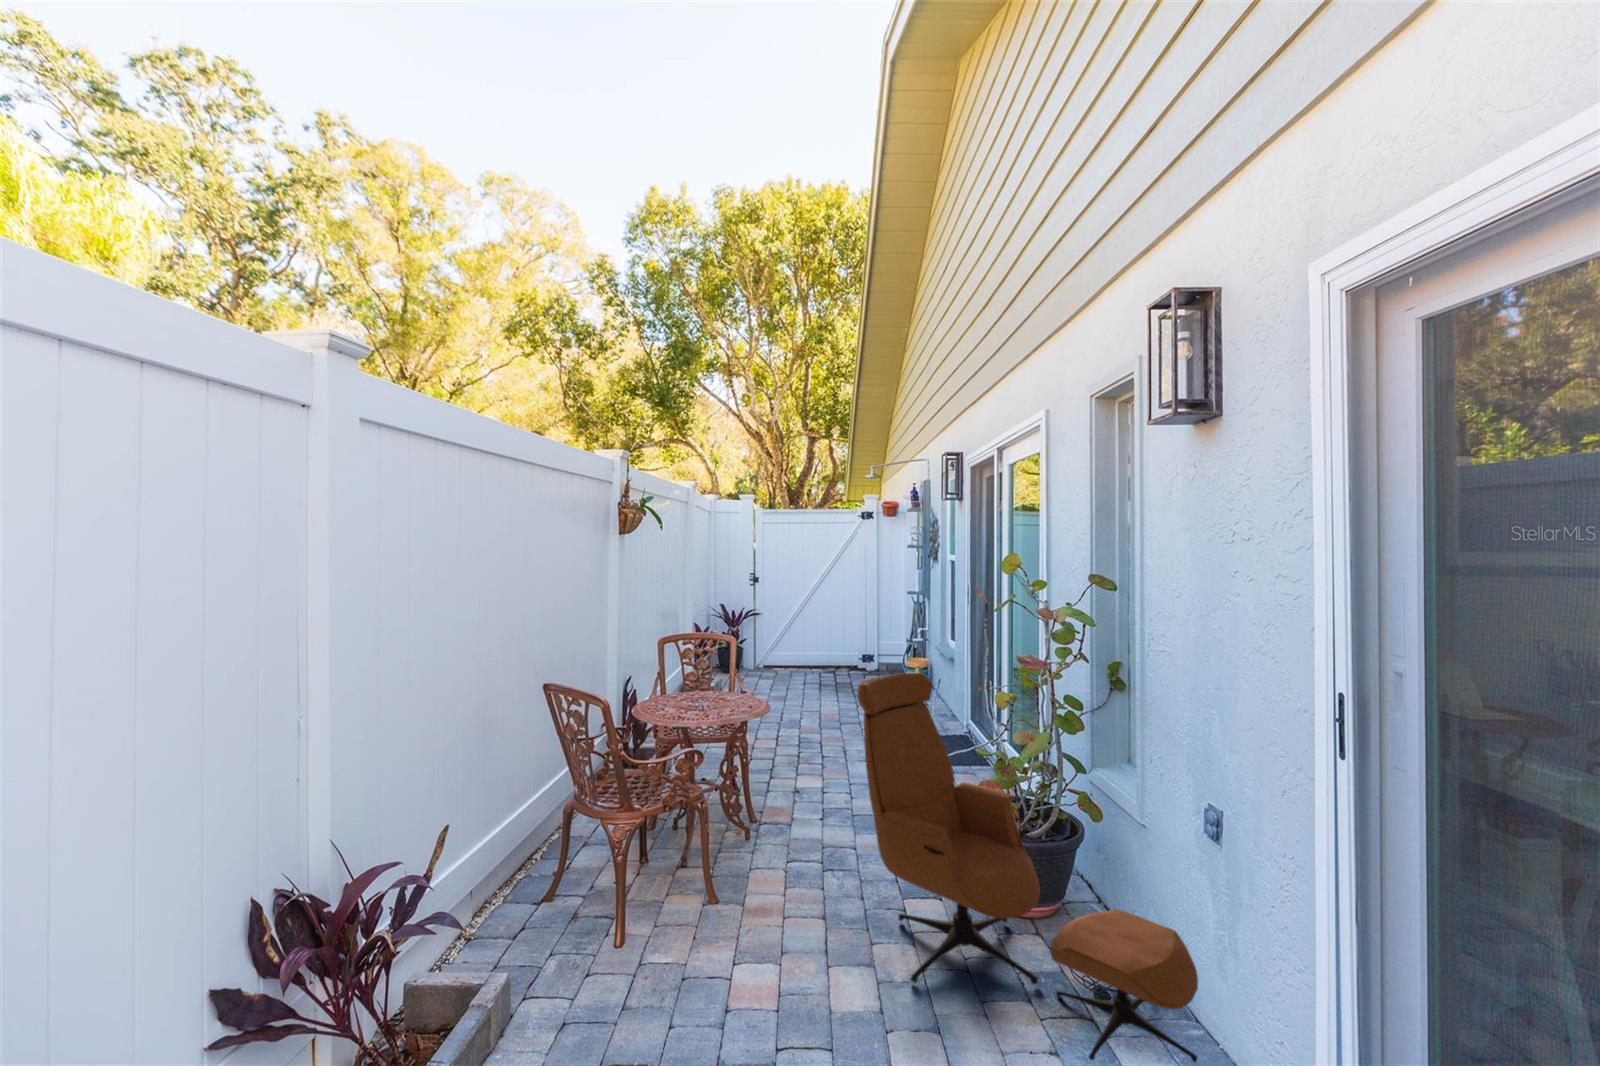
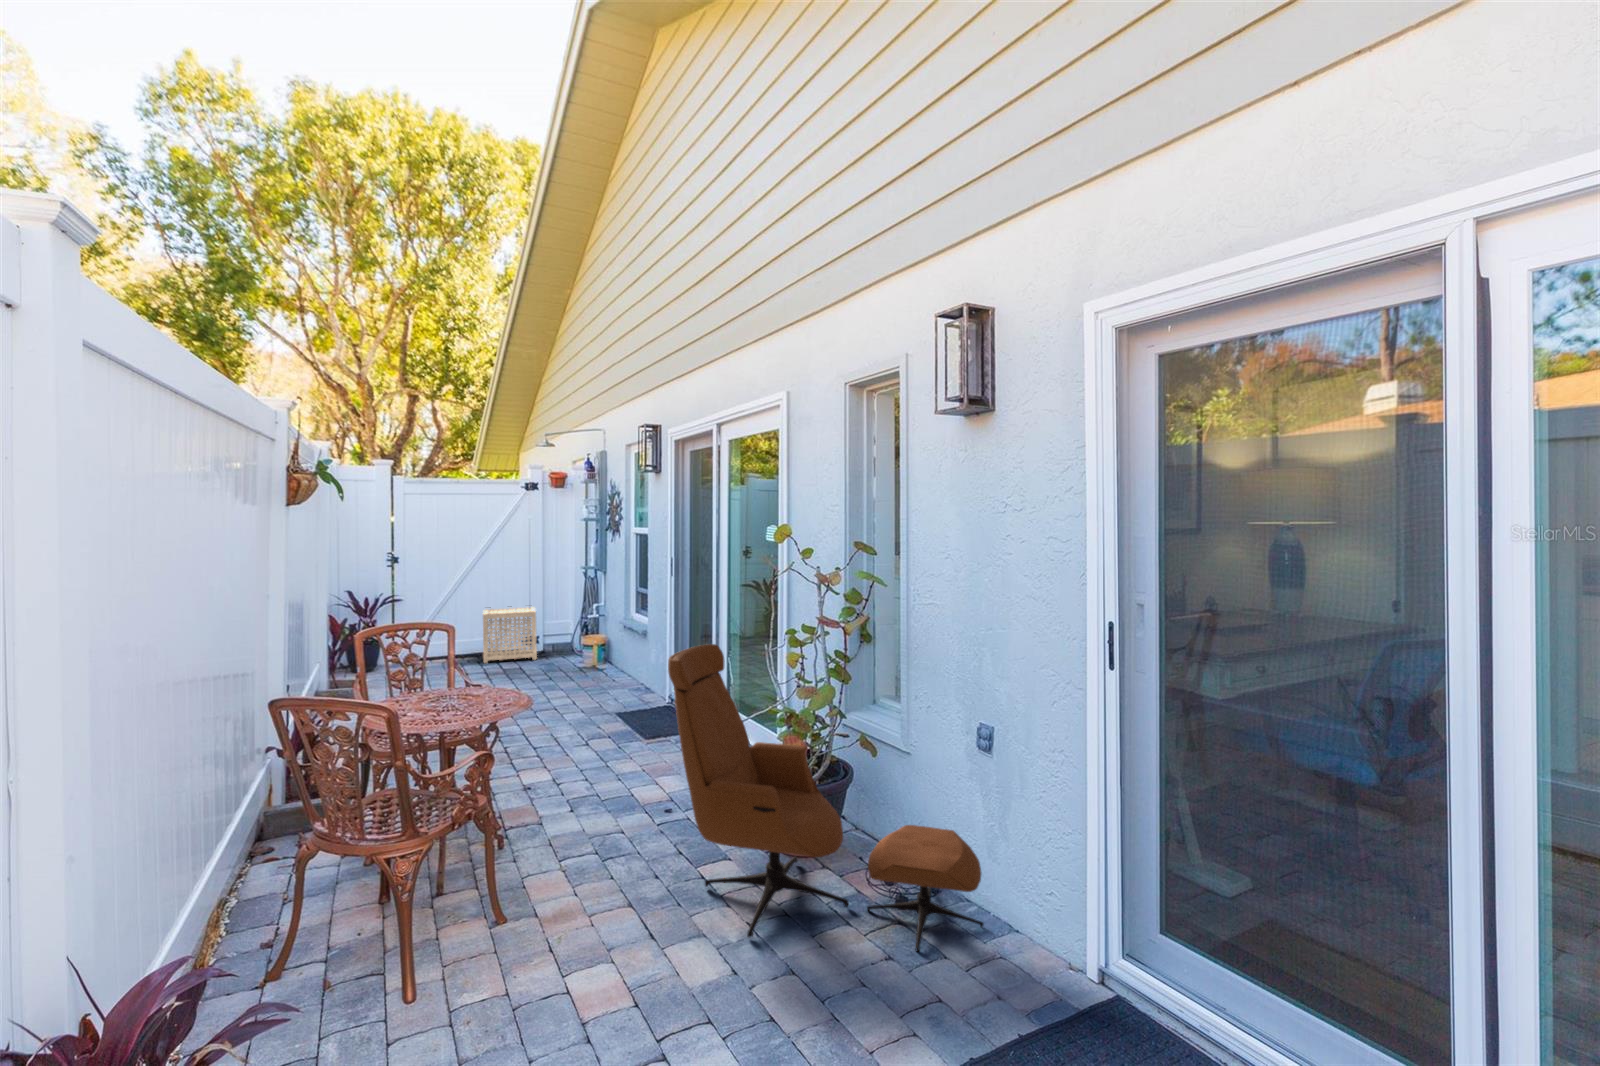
side table: none [823,626,872,678] -> present [483,607,537,663]

